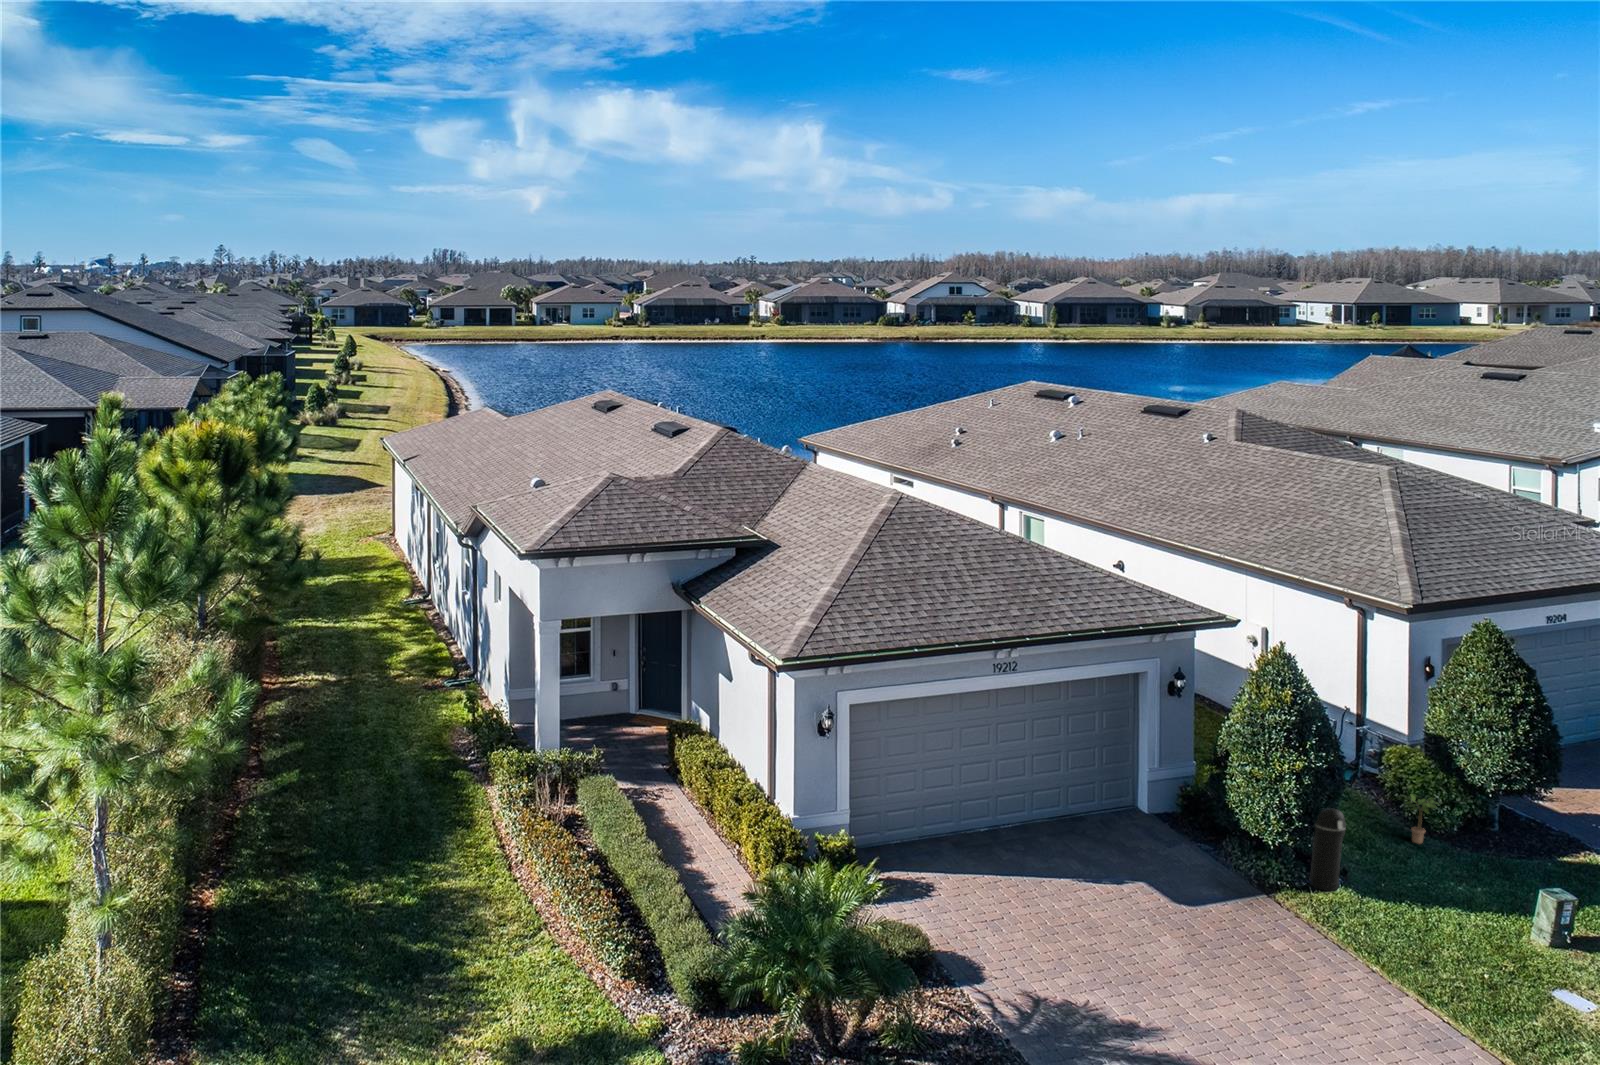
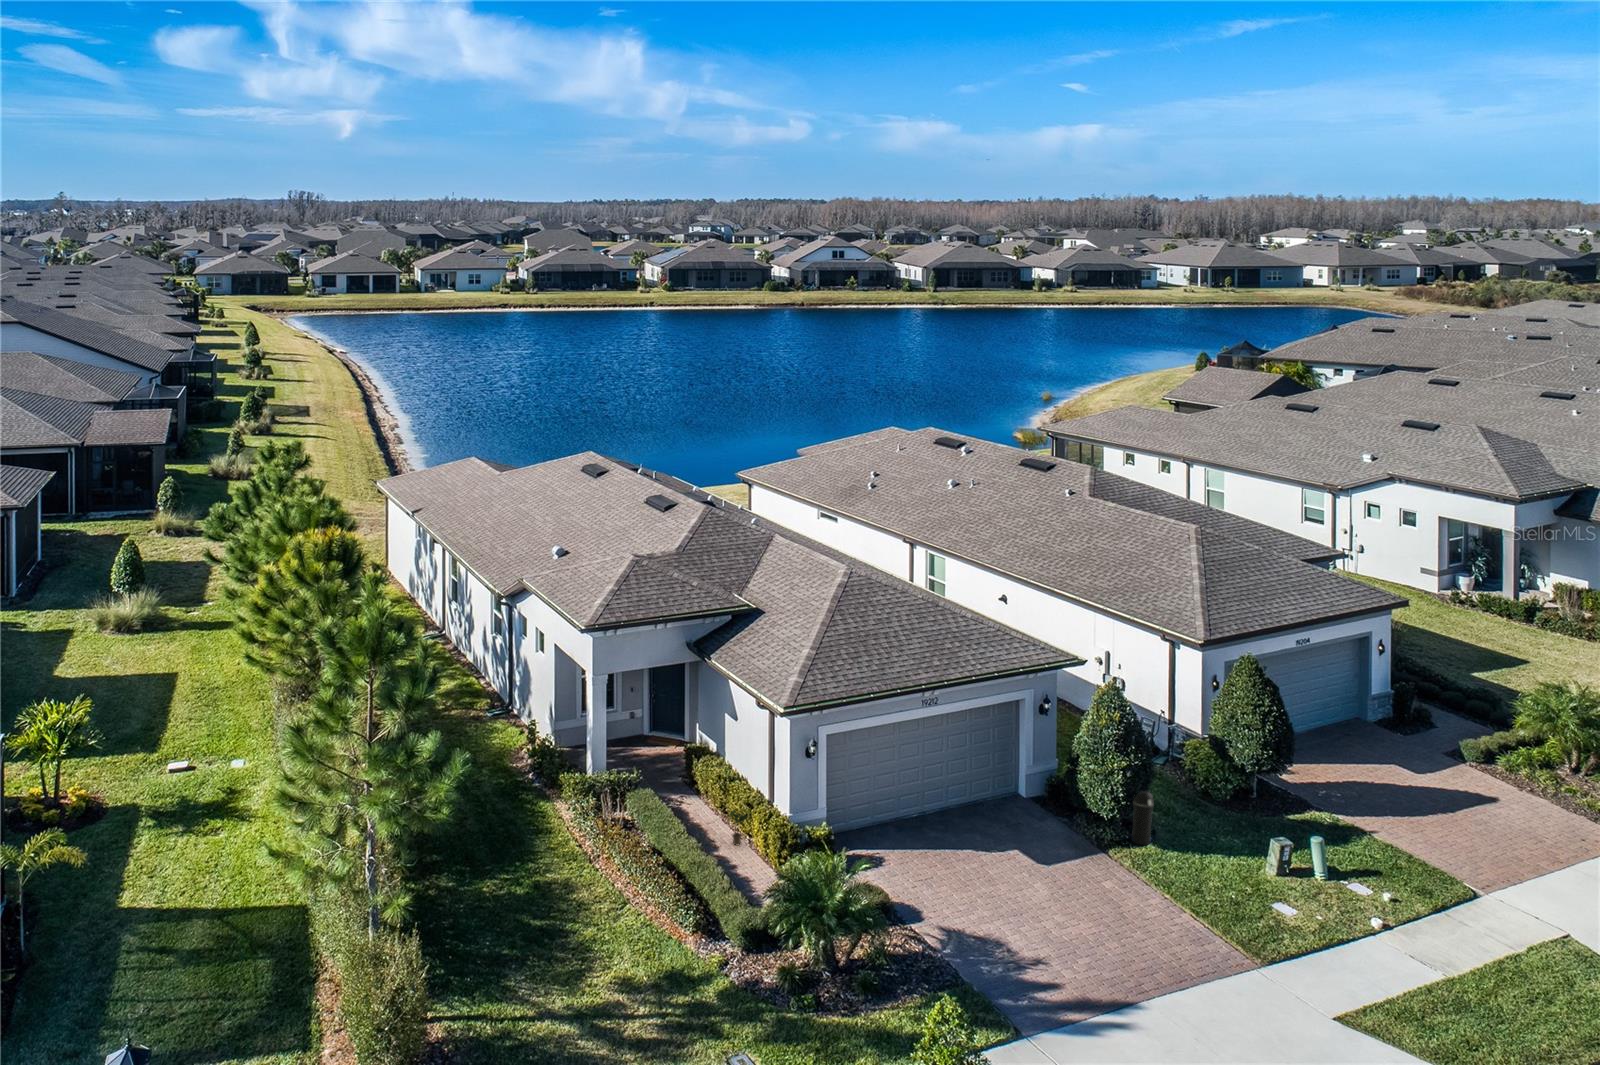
potted plant: present [1407,794,1438,844] -> present [729,810,746,845]

